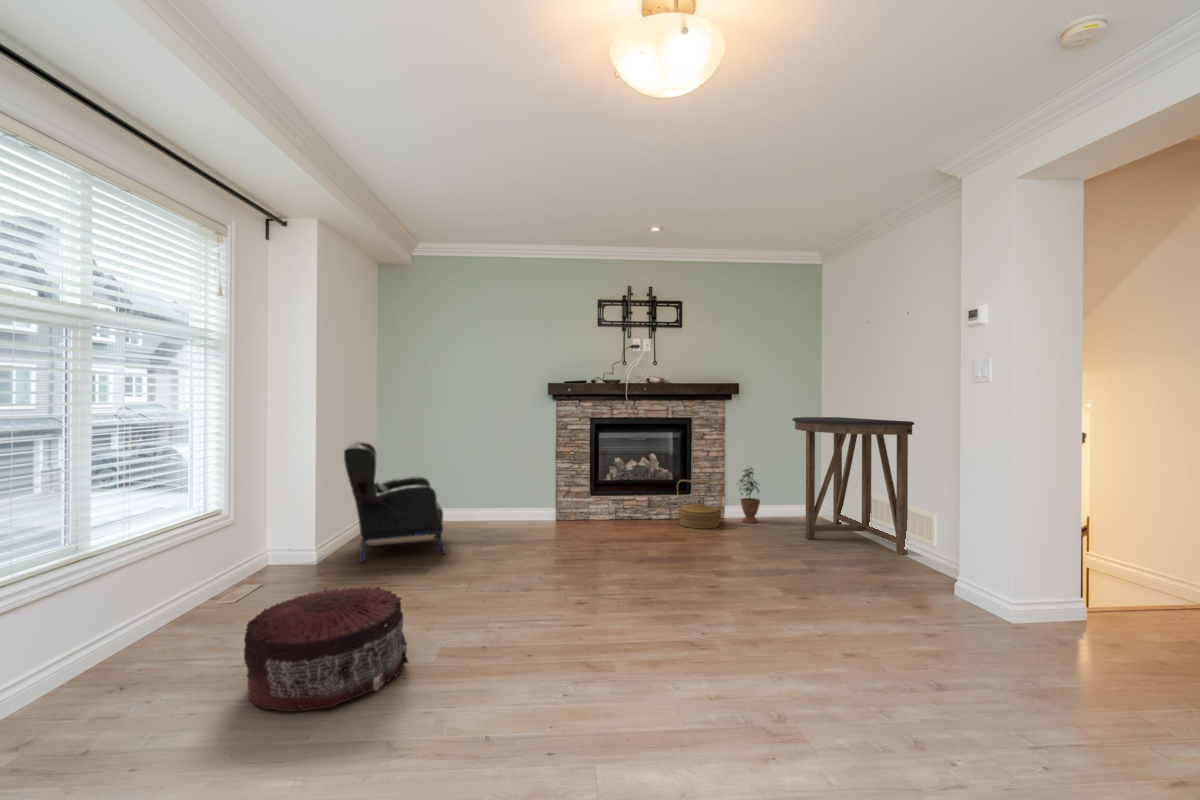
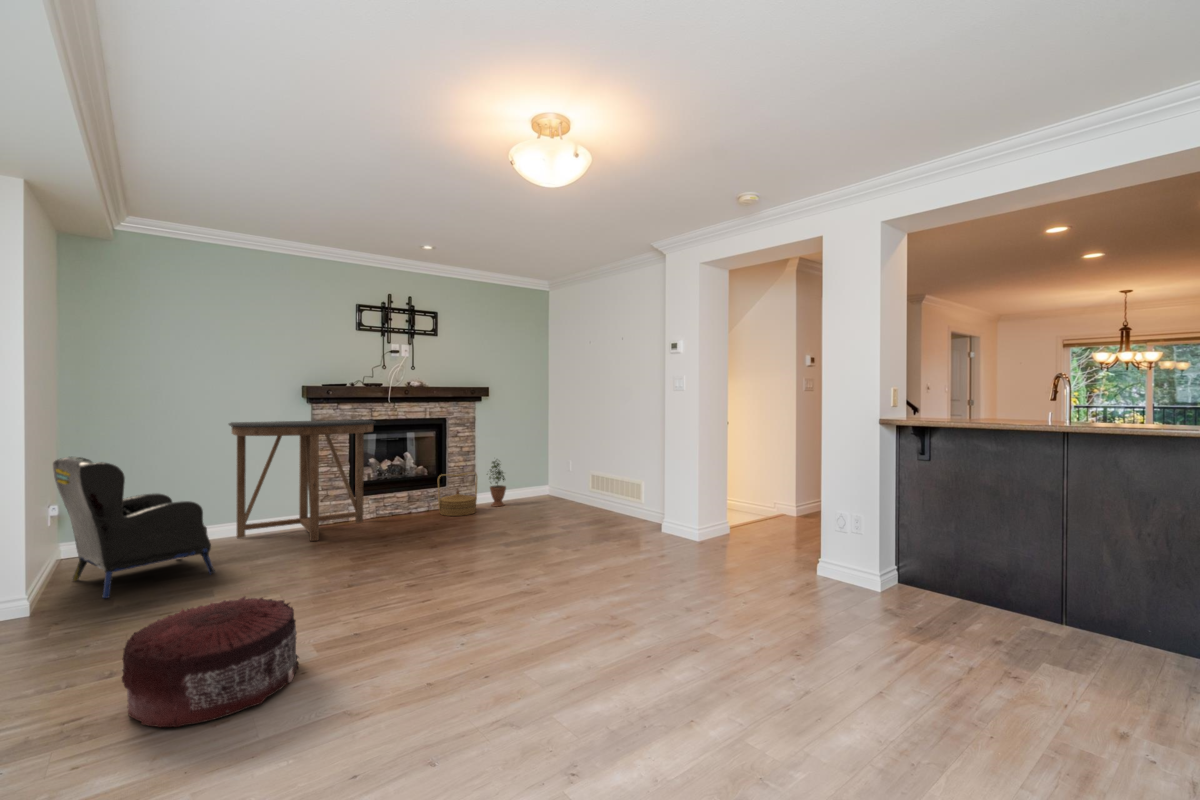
console table: present [792,417,914,554] -> present [229,420,376,541]

